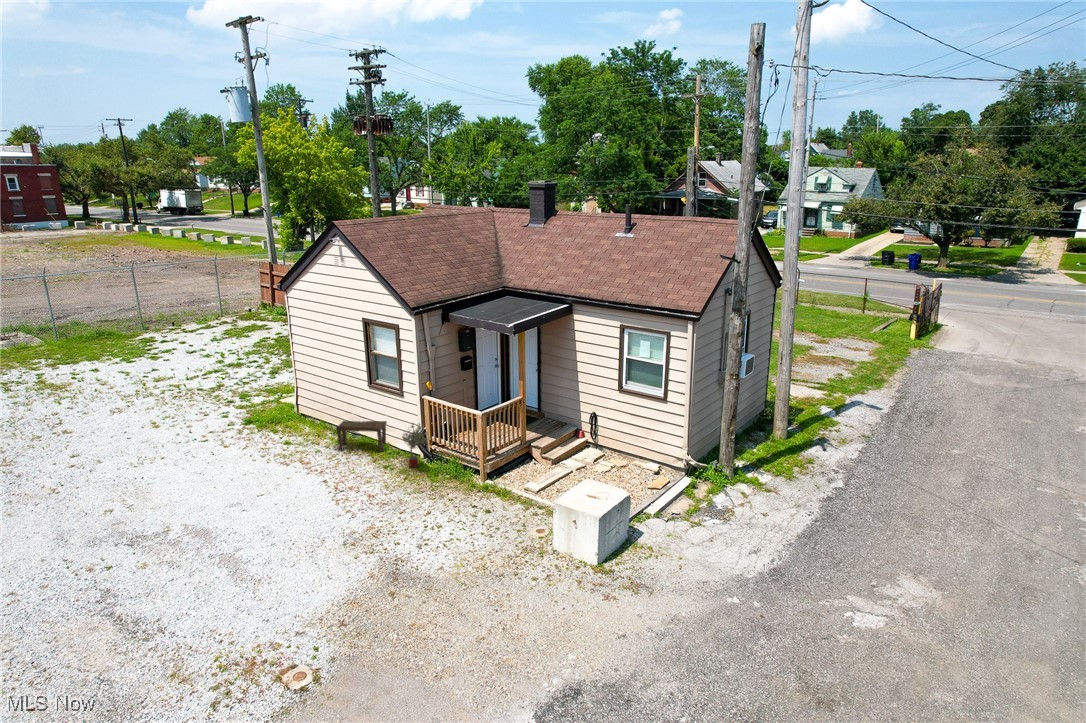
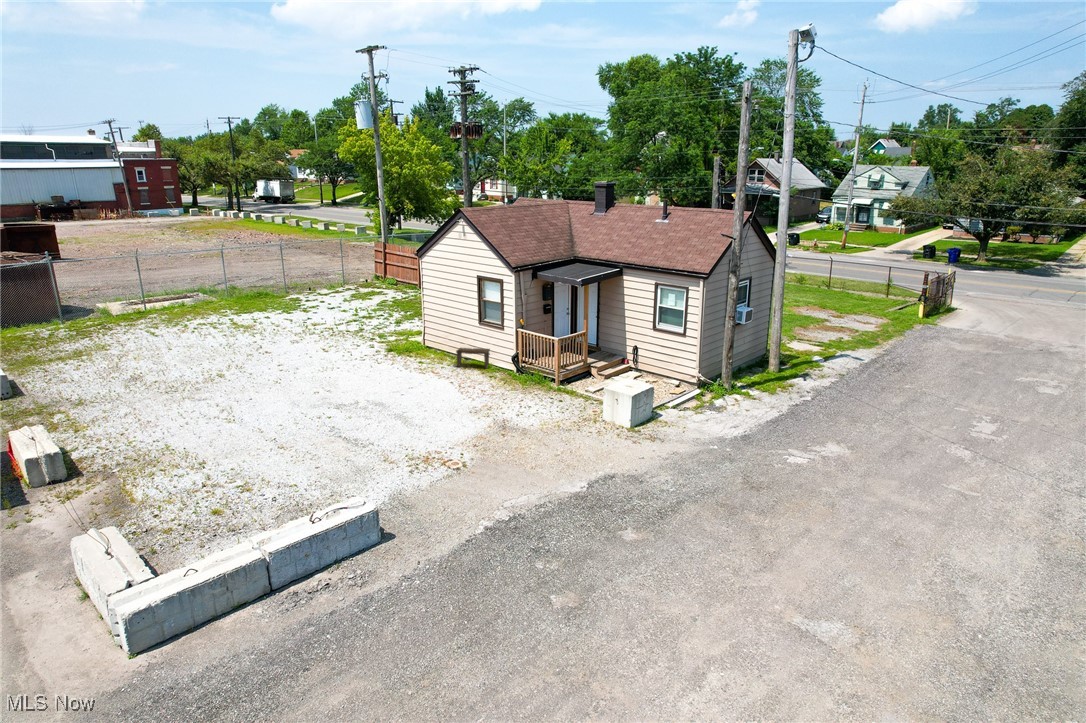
potted tree: present [402,423,428,467] -> none [502,346,521,377]

